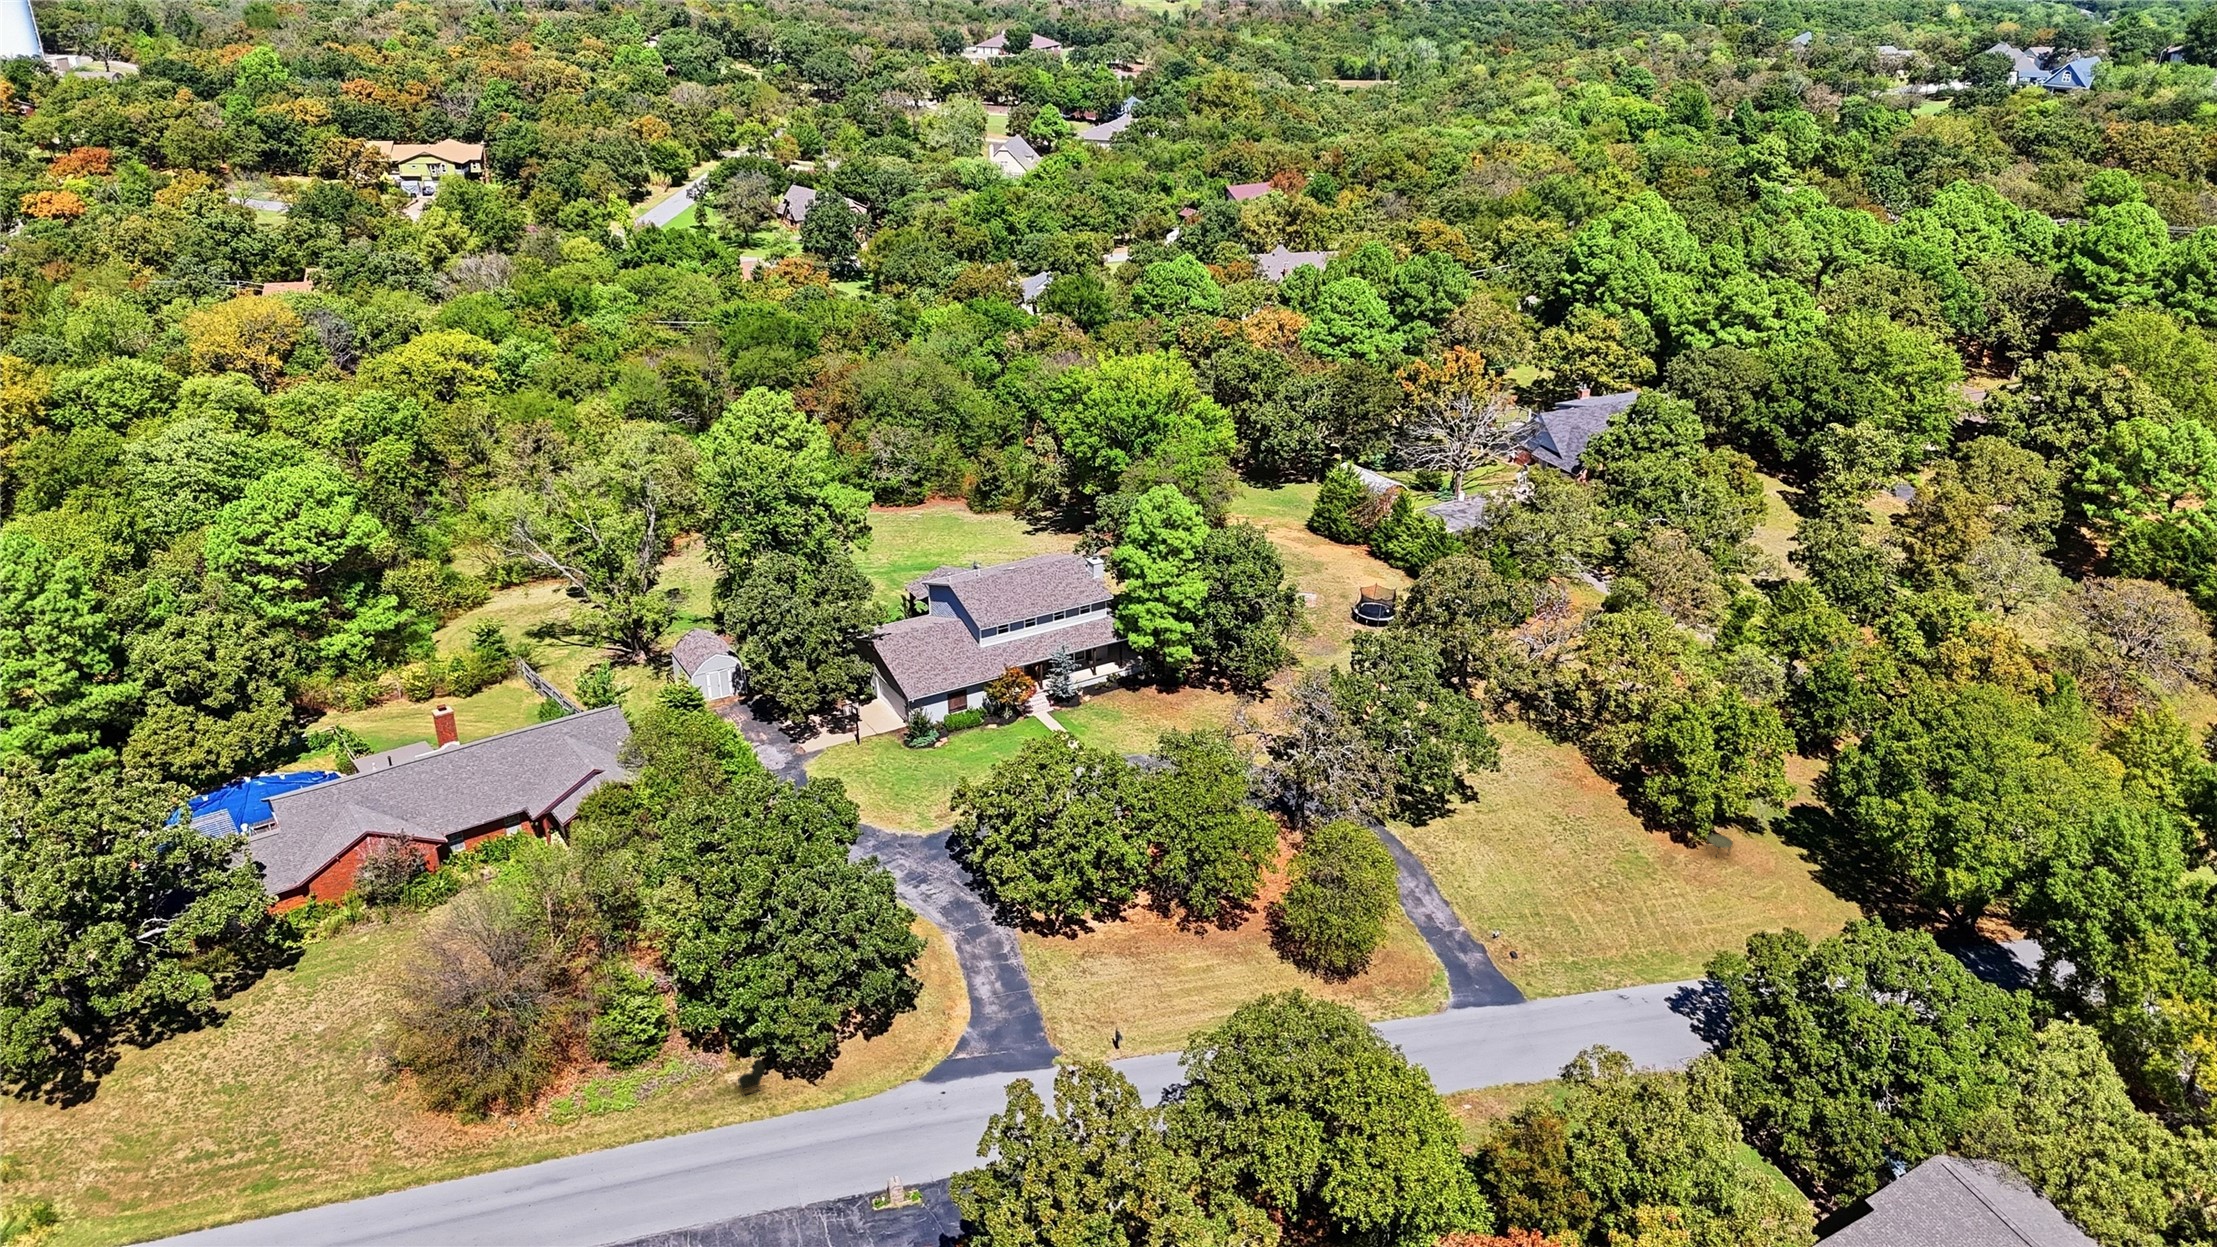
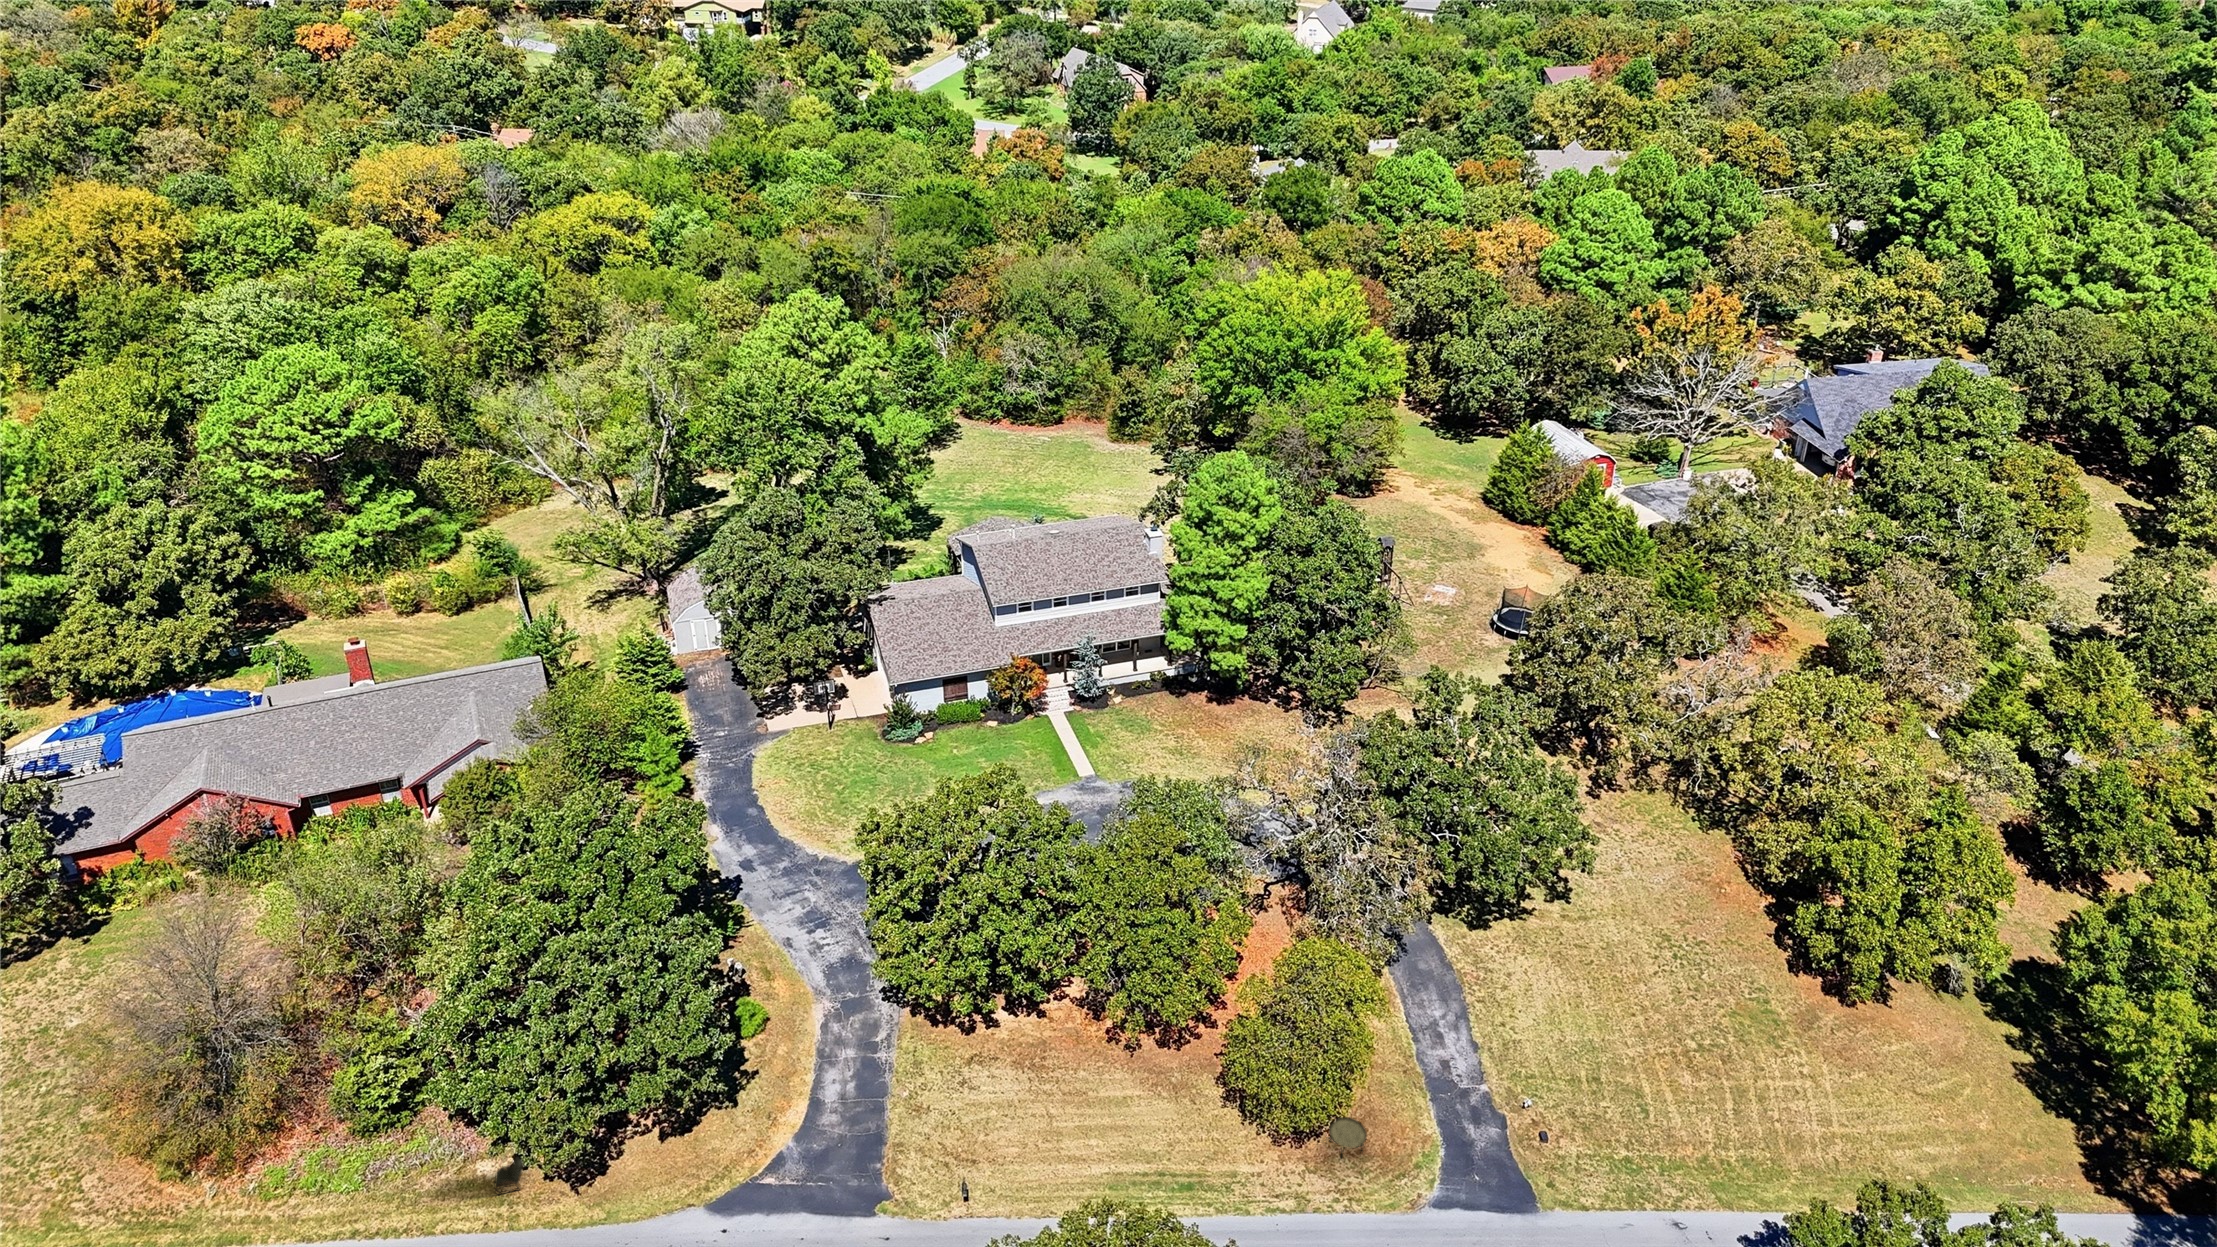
round table: present [1706,833,1733,854] -> present [1329,1117,1367,1158]

